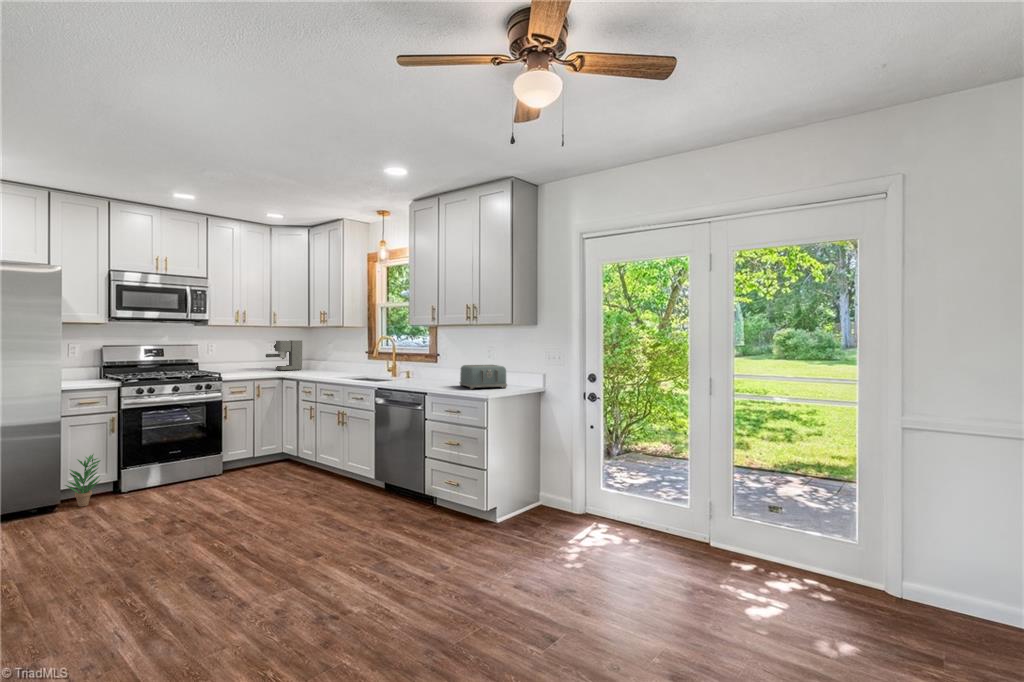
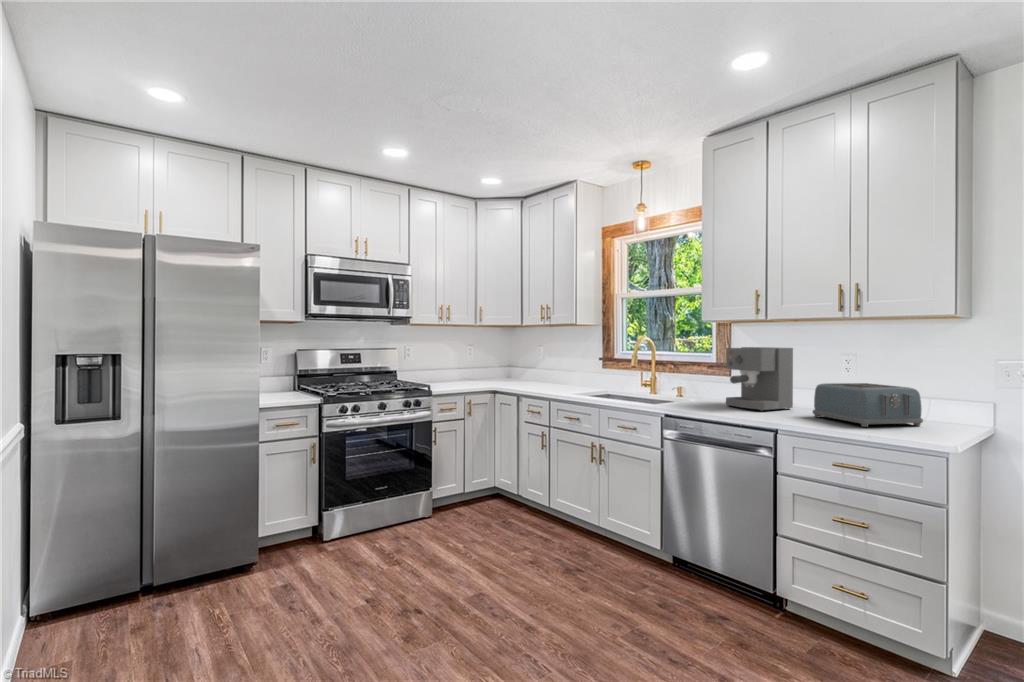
coffee maker: present [265,340,302,371] -> present [726,347,793,411]
potted plant: present [65,455,100,506] -> none [260,493,304,565]

